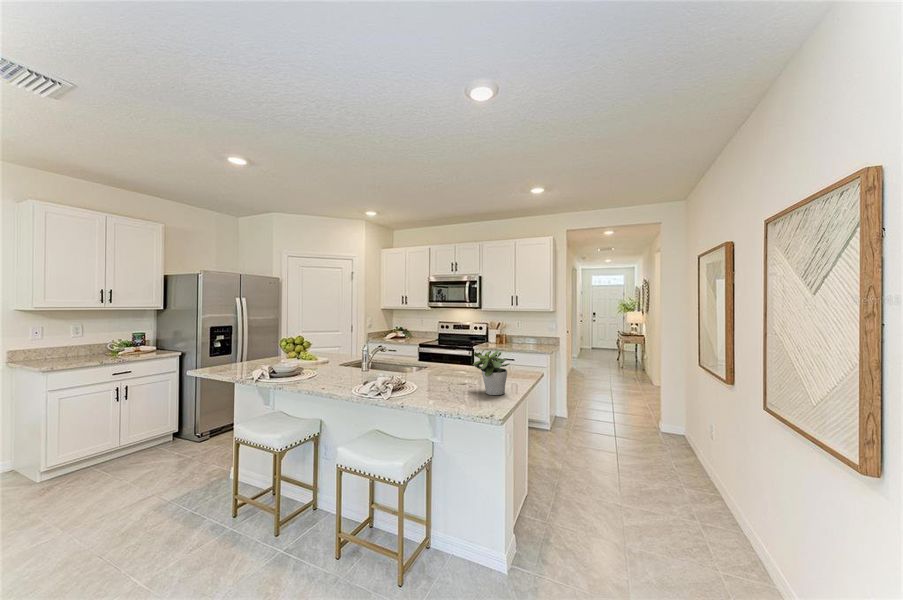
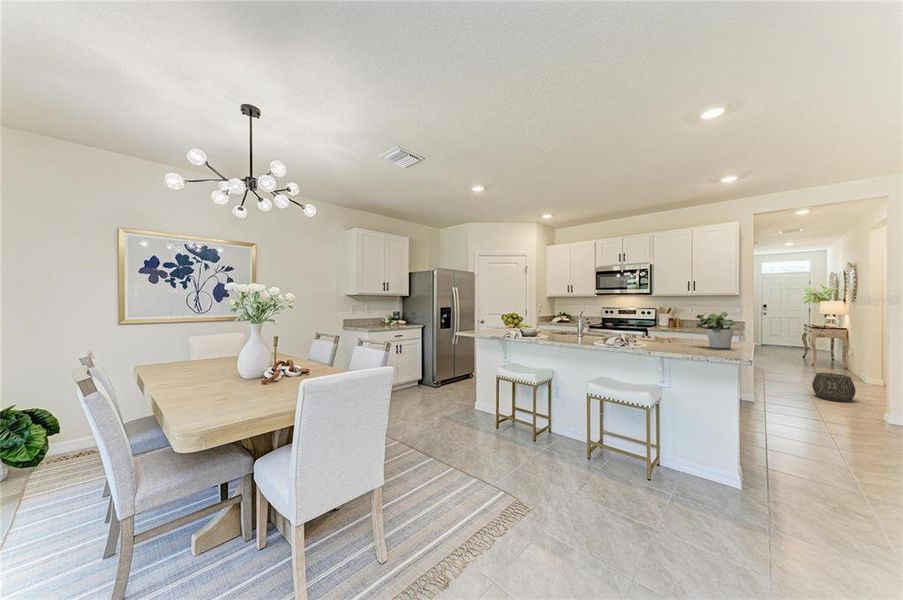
woven basket: none [612,385,641,412] -> present [812,373,856,402]

